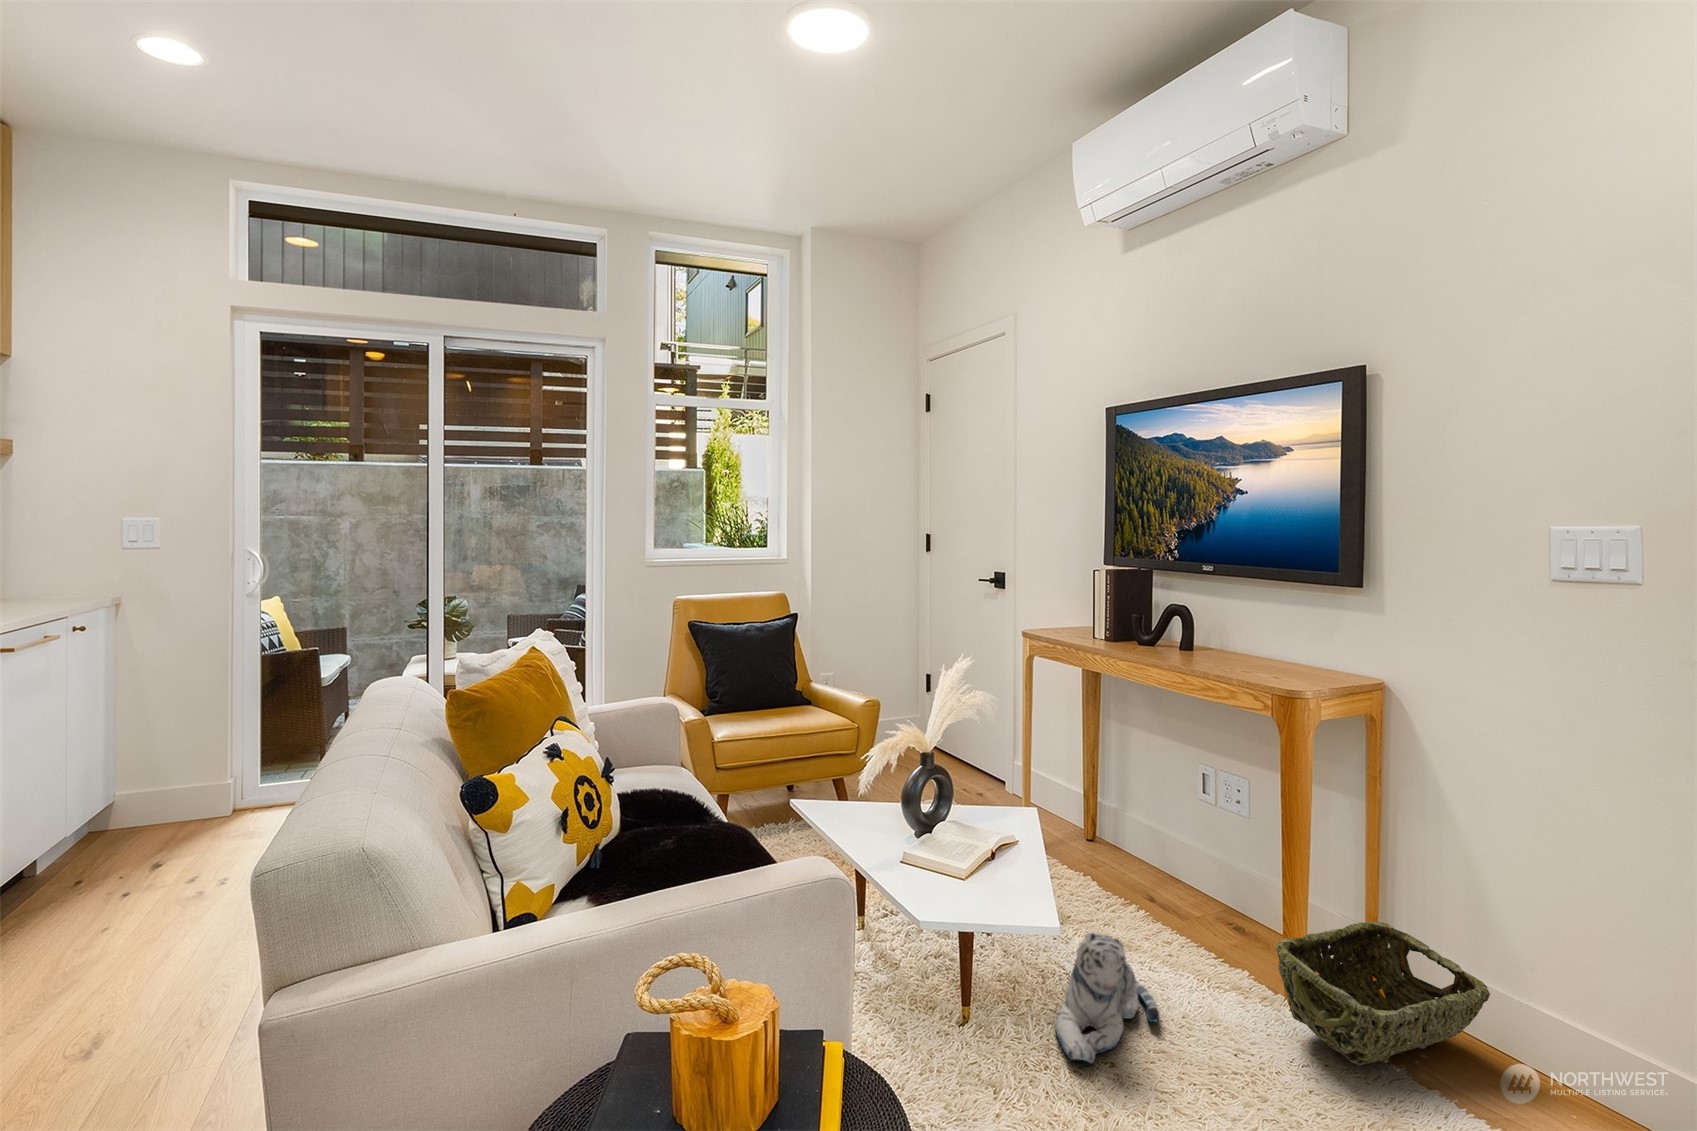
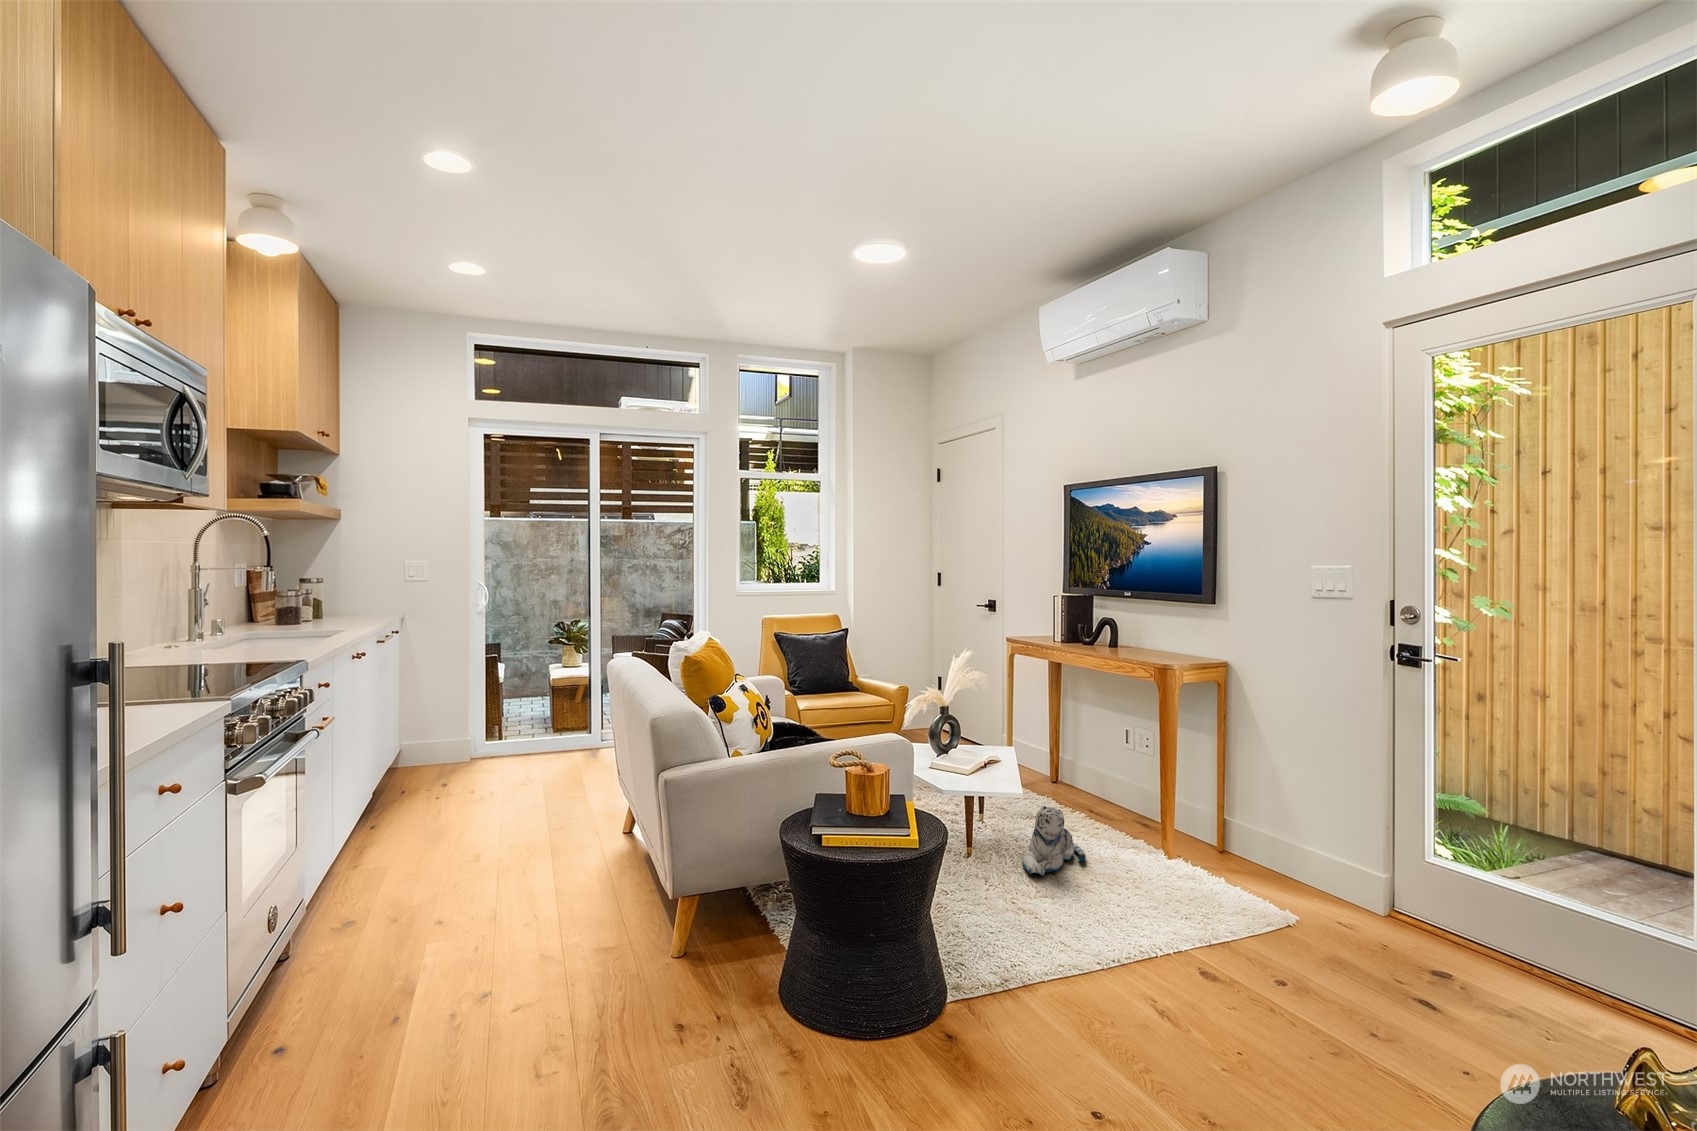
woven basket: present [1275,921,1490,1065] -> none [1155,808,1280,881]

